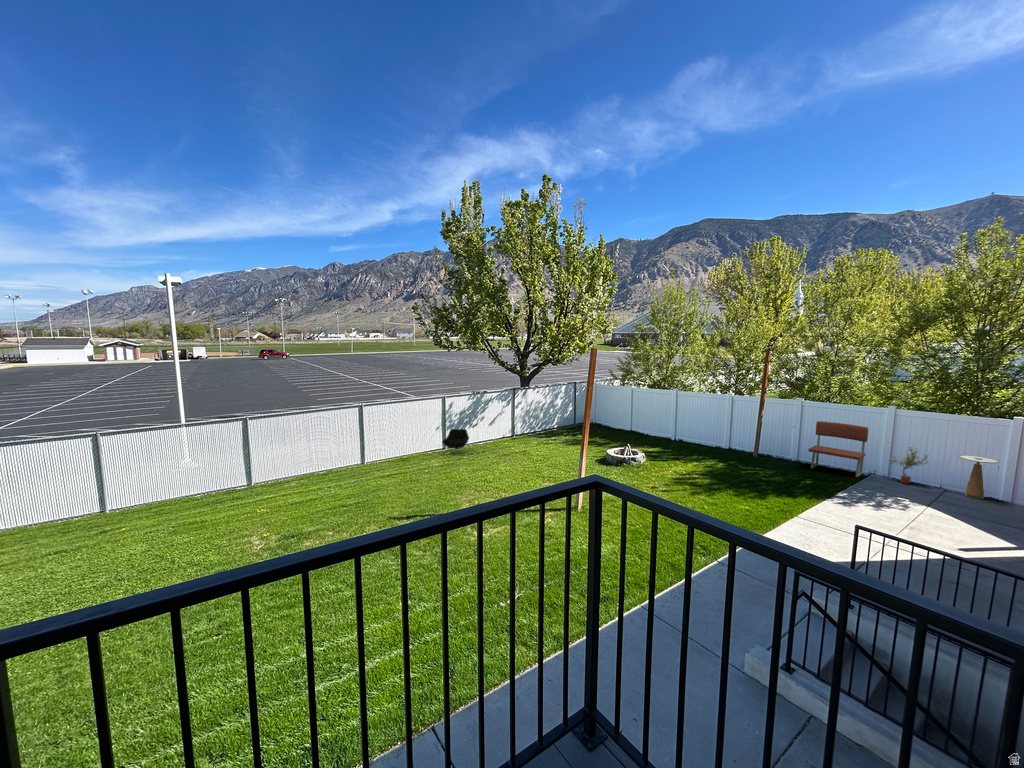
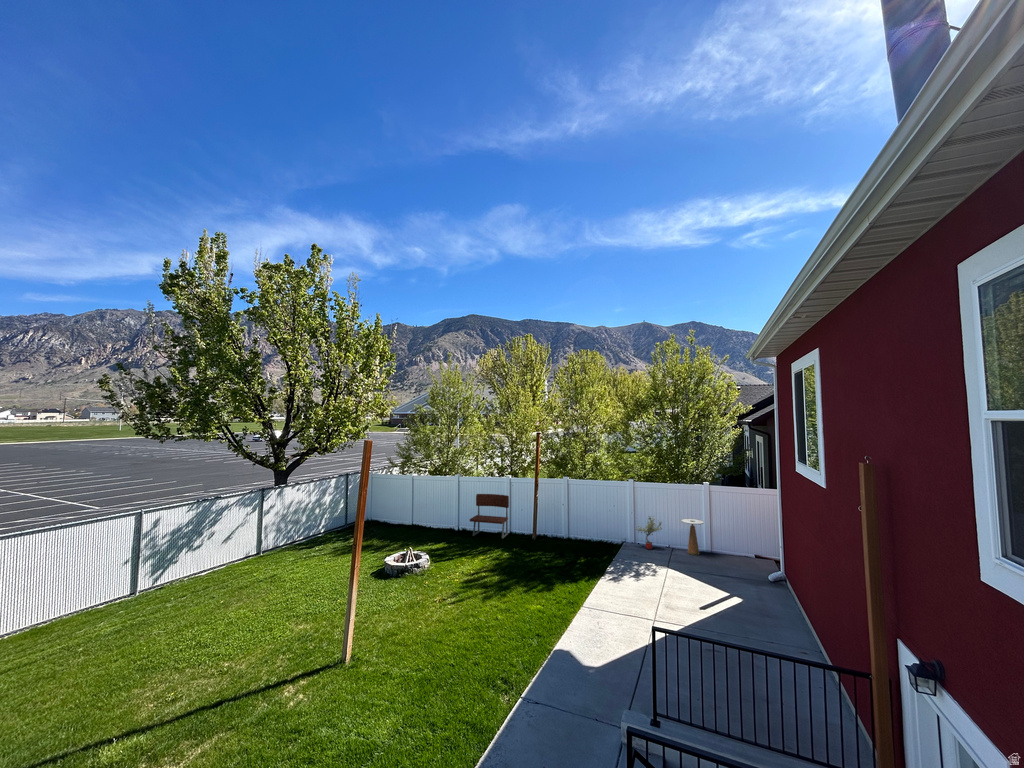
bench: present [808,421,868,477] -> present [470,494,509,538]
lounge chair: present [442,429,469,455] -> none [137,555,187,602]

